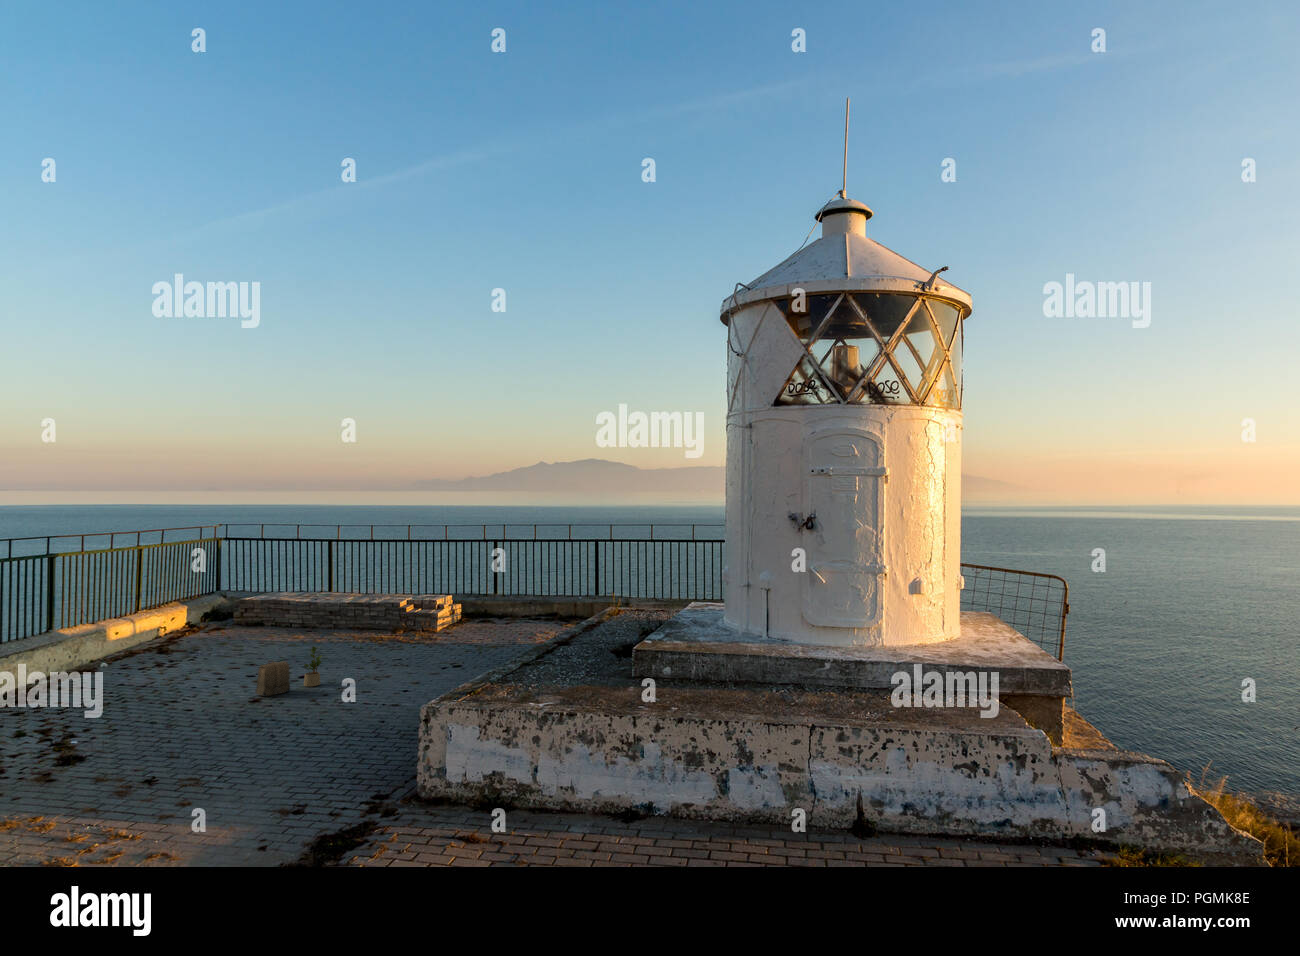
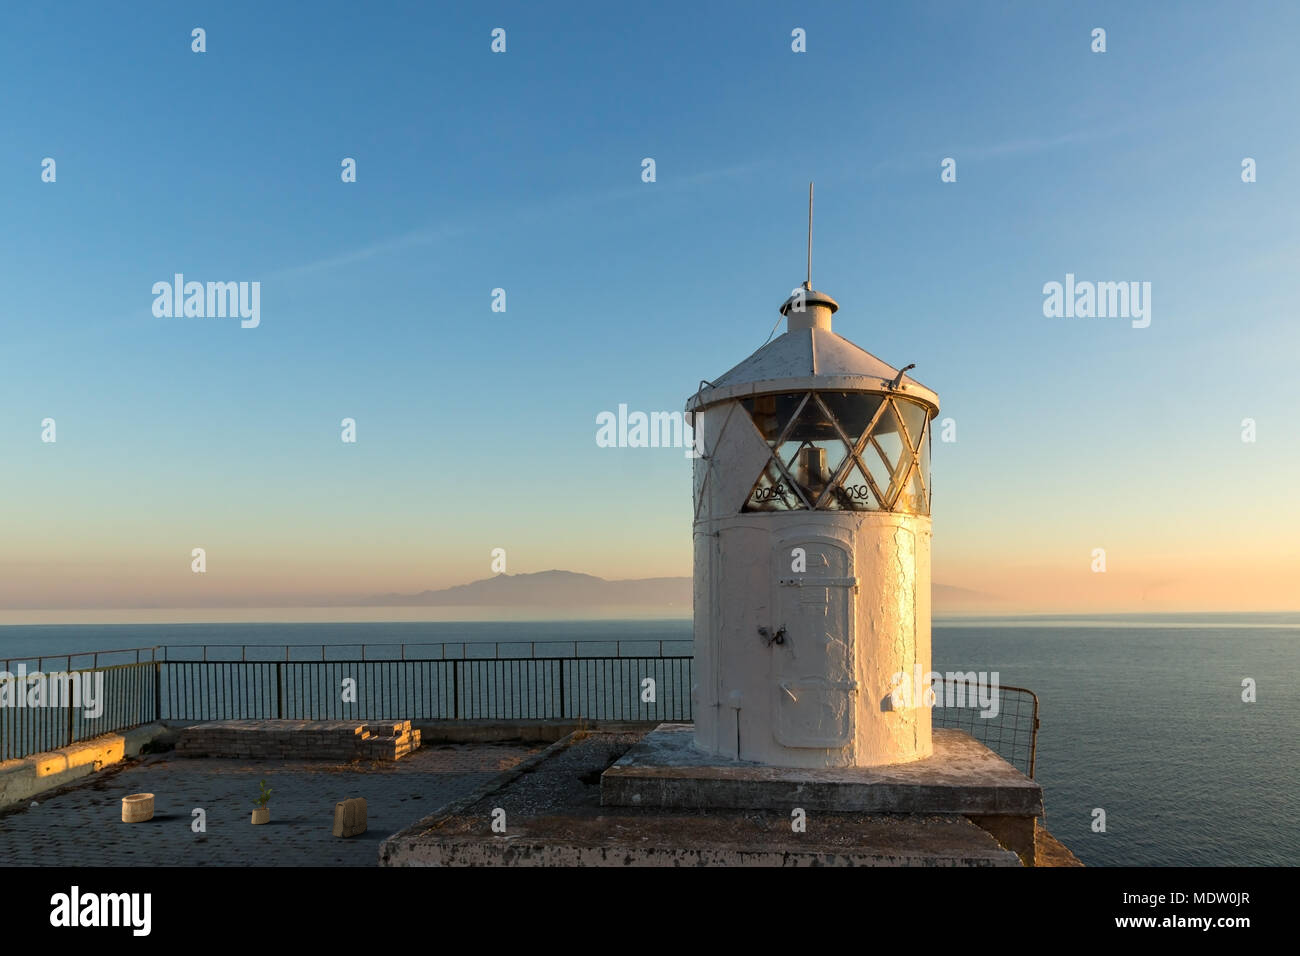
wooden bucket: none [183,657,215,683] -> present [122,793,155,823]
backpack: present [256,661,290,697] -> present [332,796,367,838]

